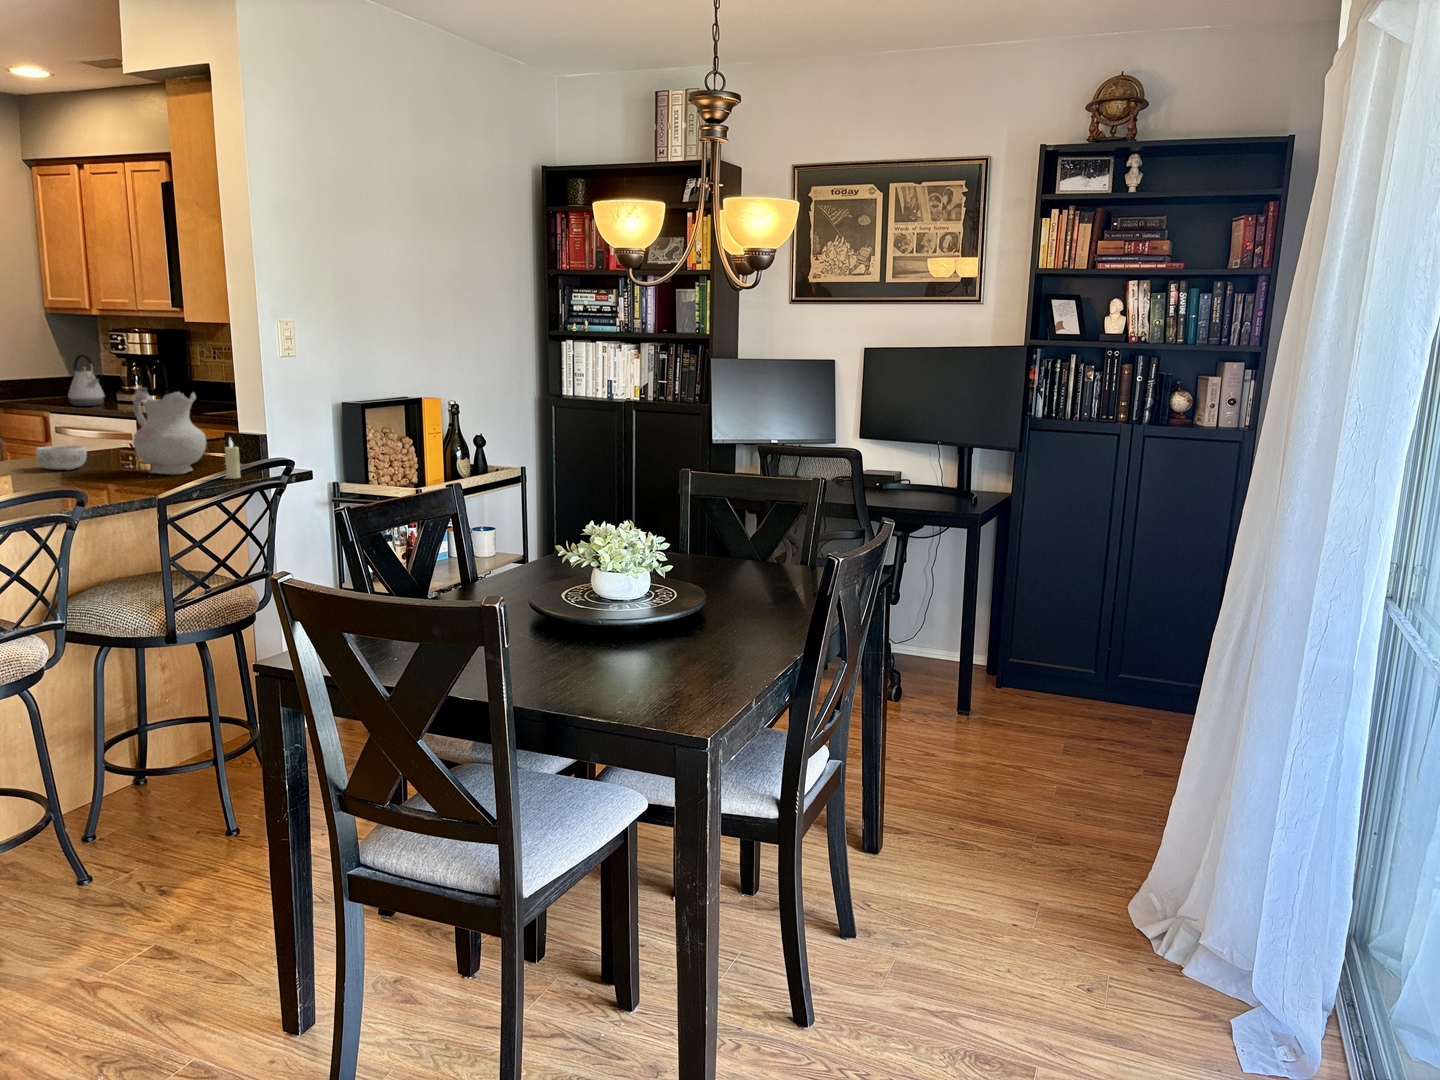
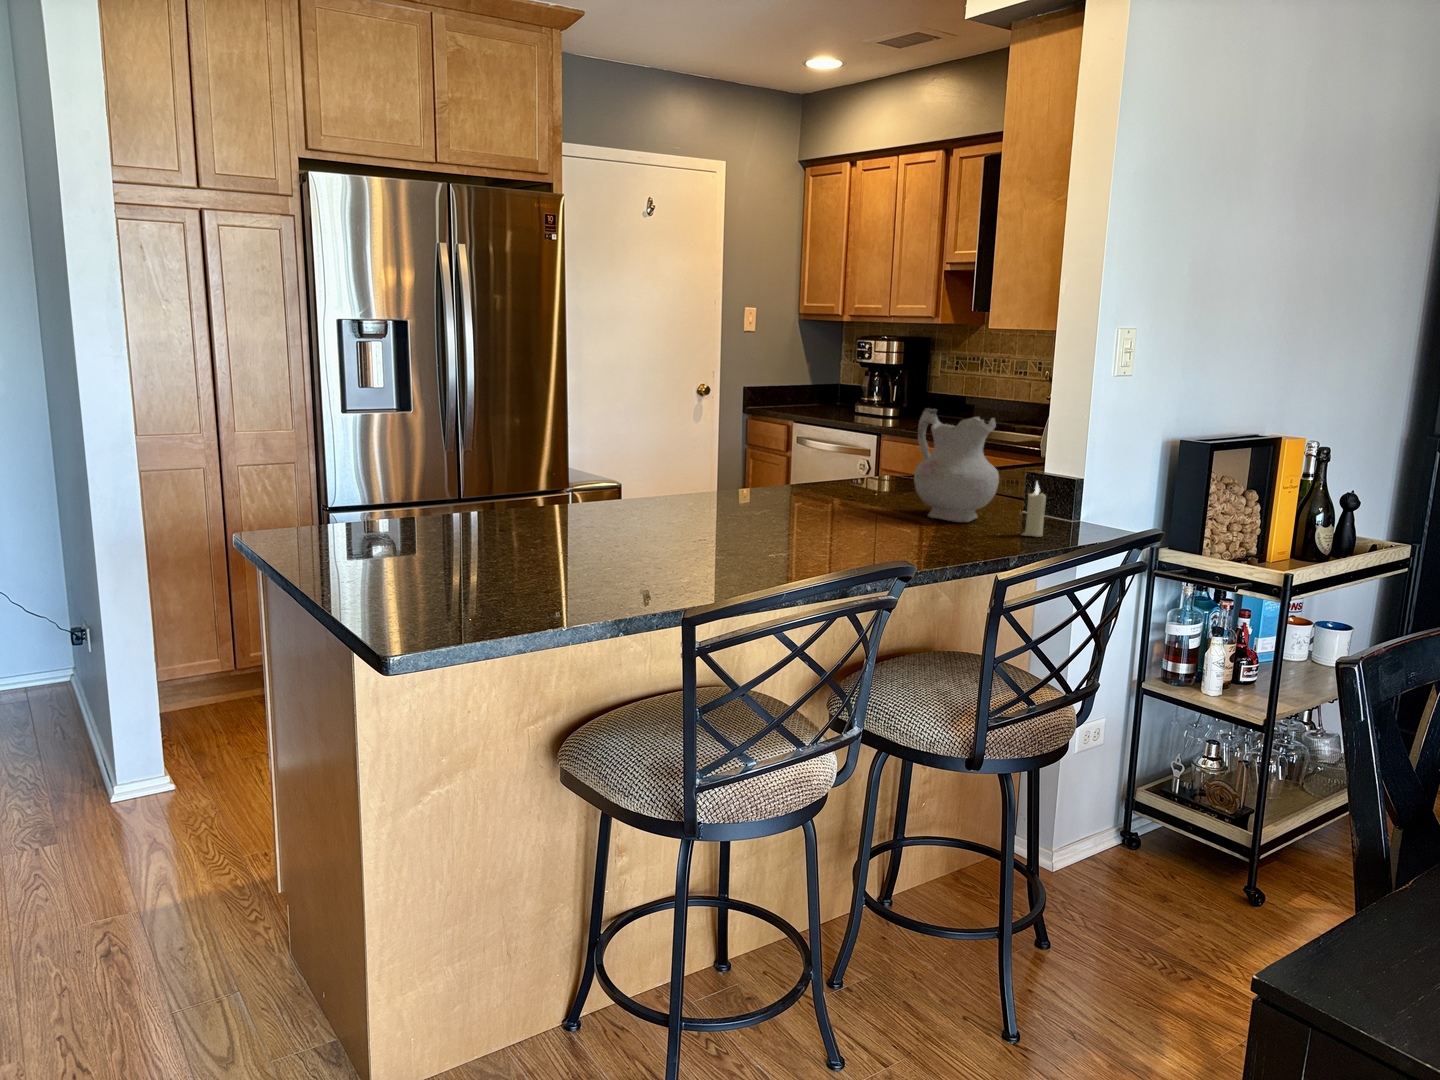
kettle: present [68,354,105,406] -> none [812,362,846,416]
decorative bowl: present [36,445,87,470] -> none [806,472,858,503]

